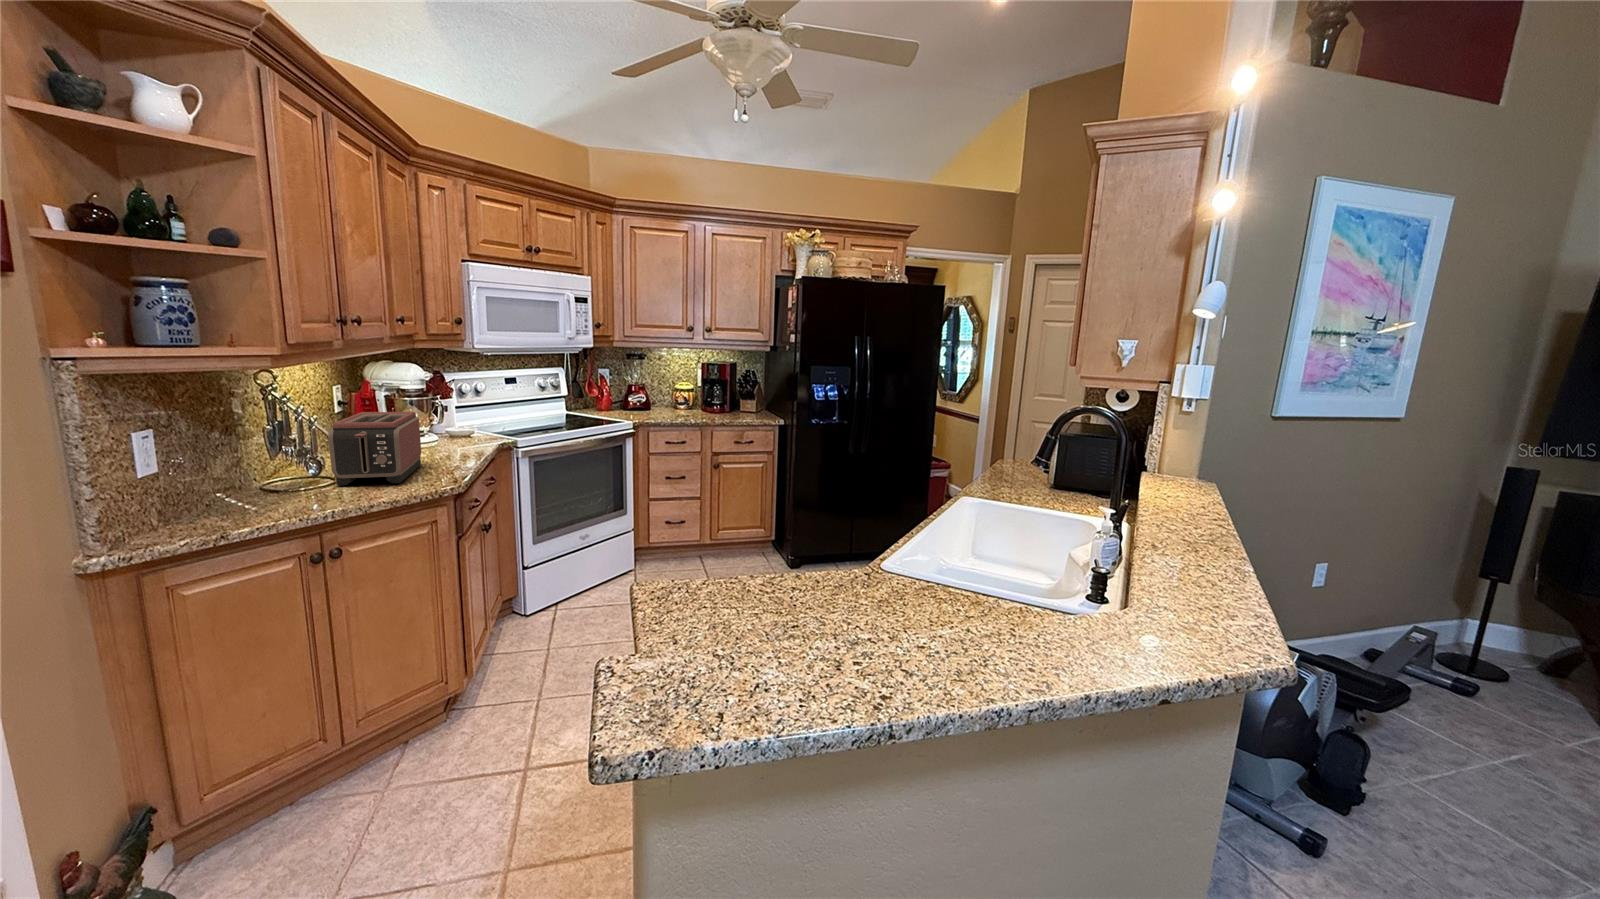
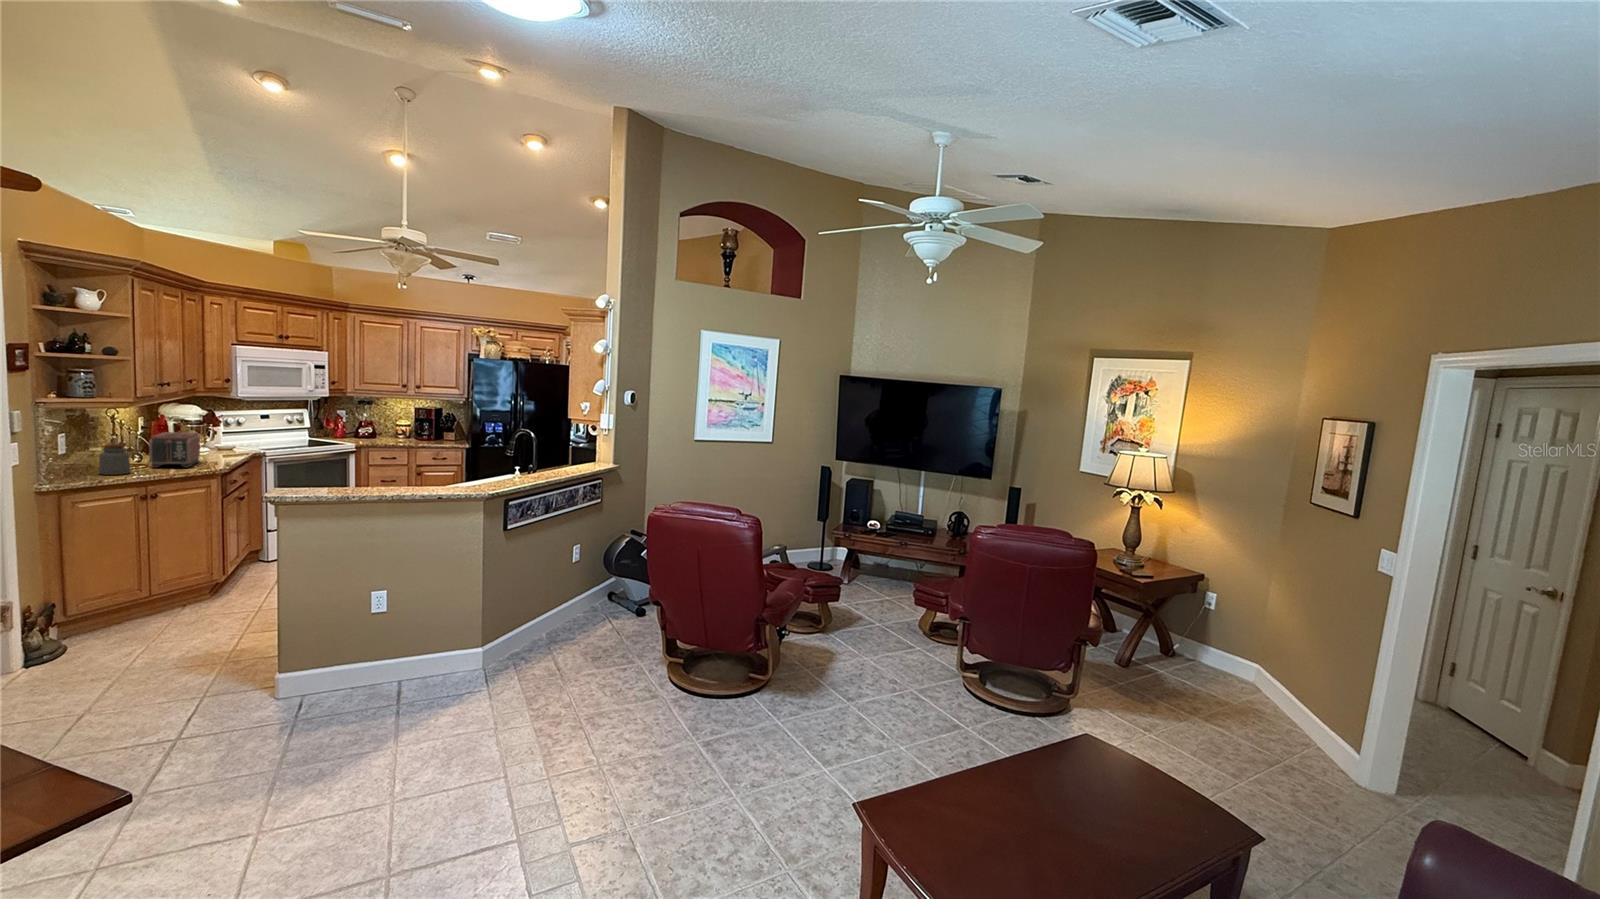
jar: none [226,444,291,513] -> present [98,444,131,475]

